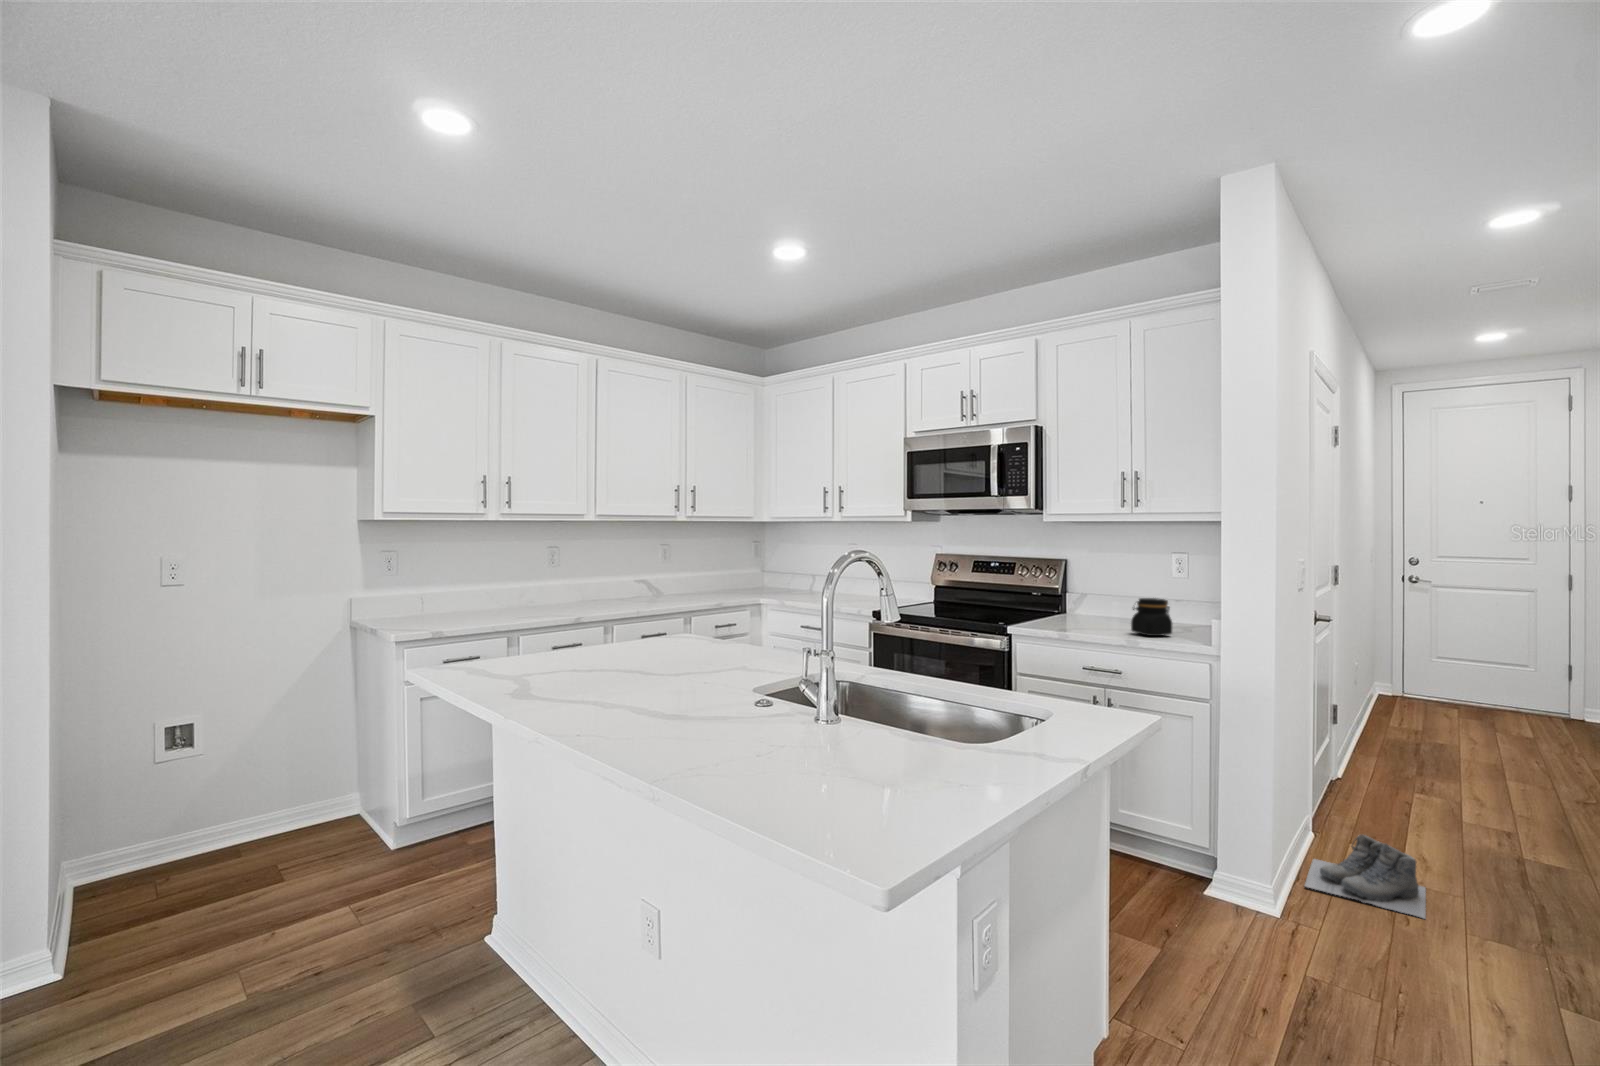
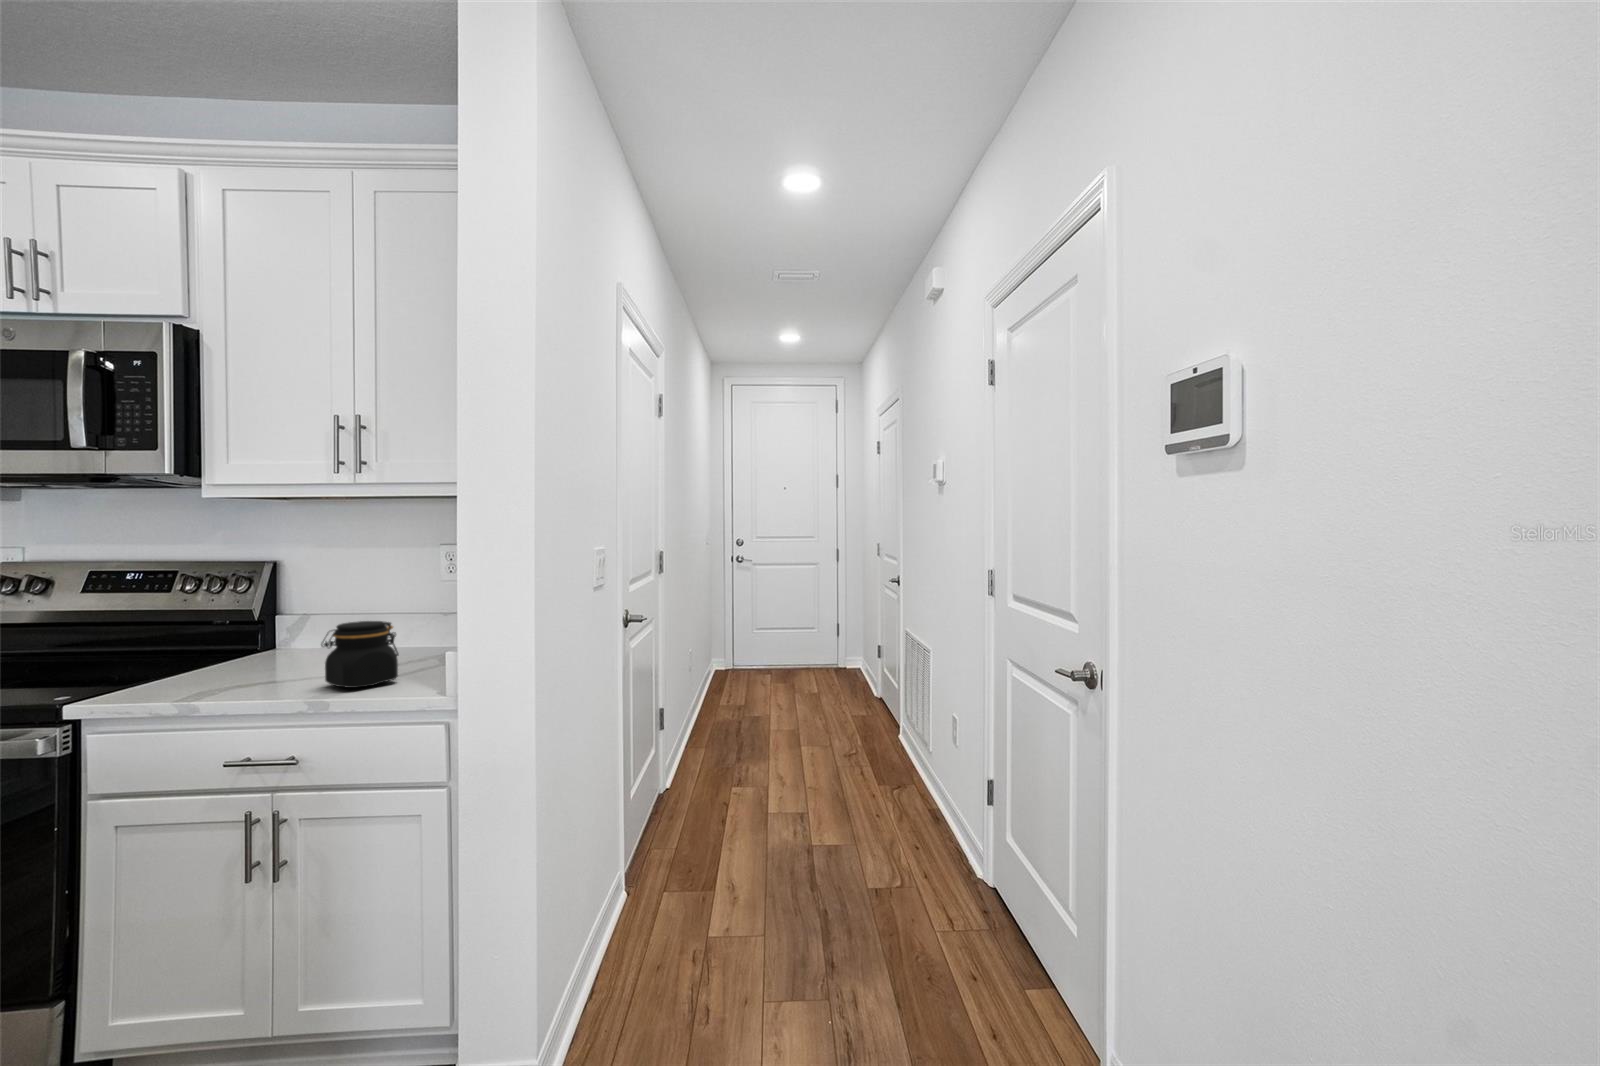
boots: present [1305,835,1426,919] -> none [588,913,733,1035]

